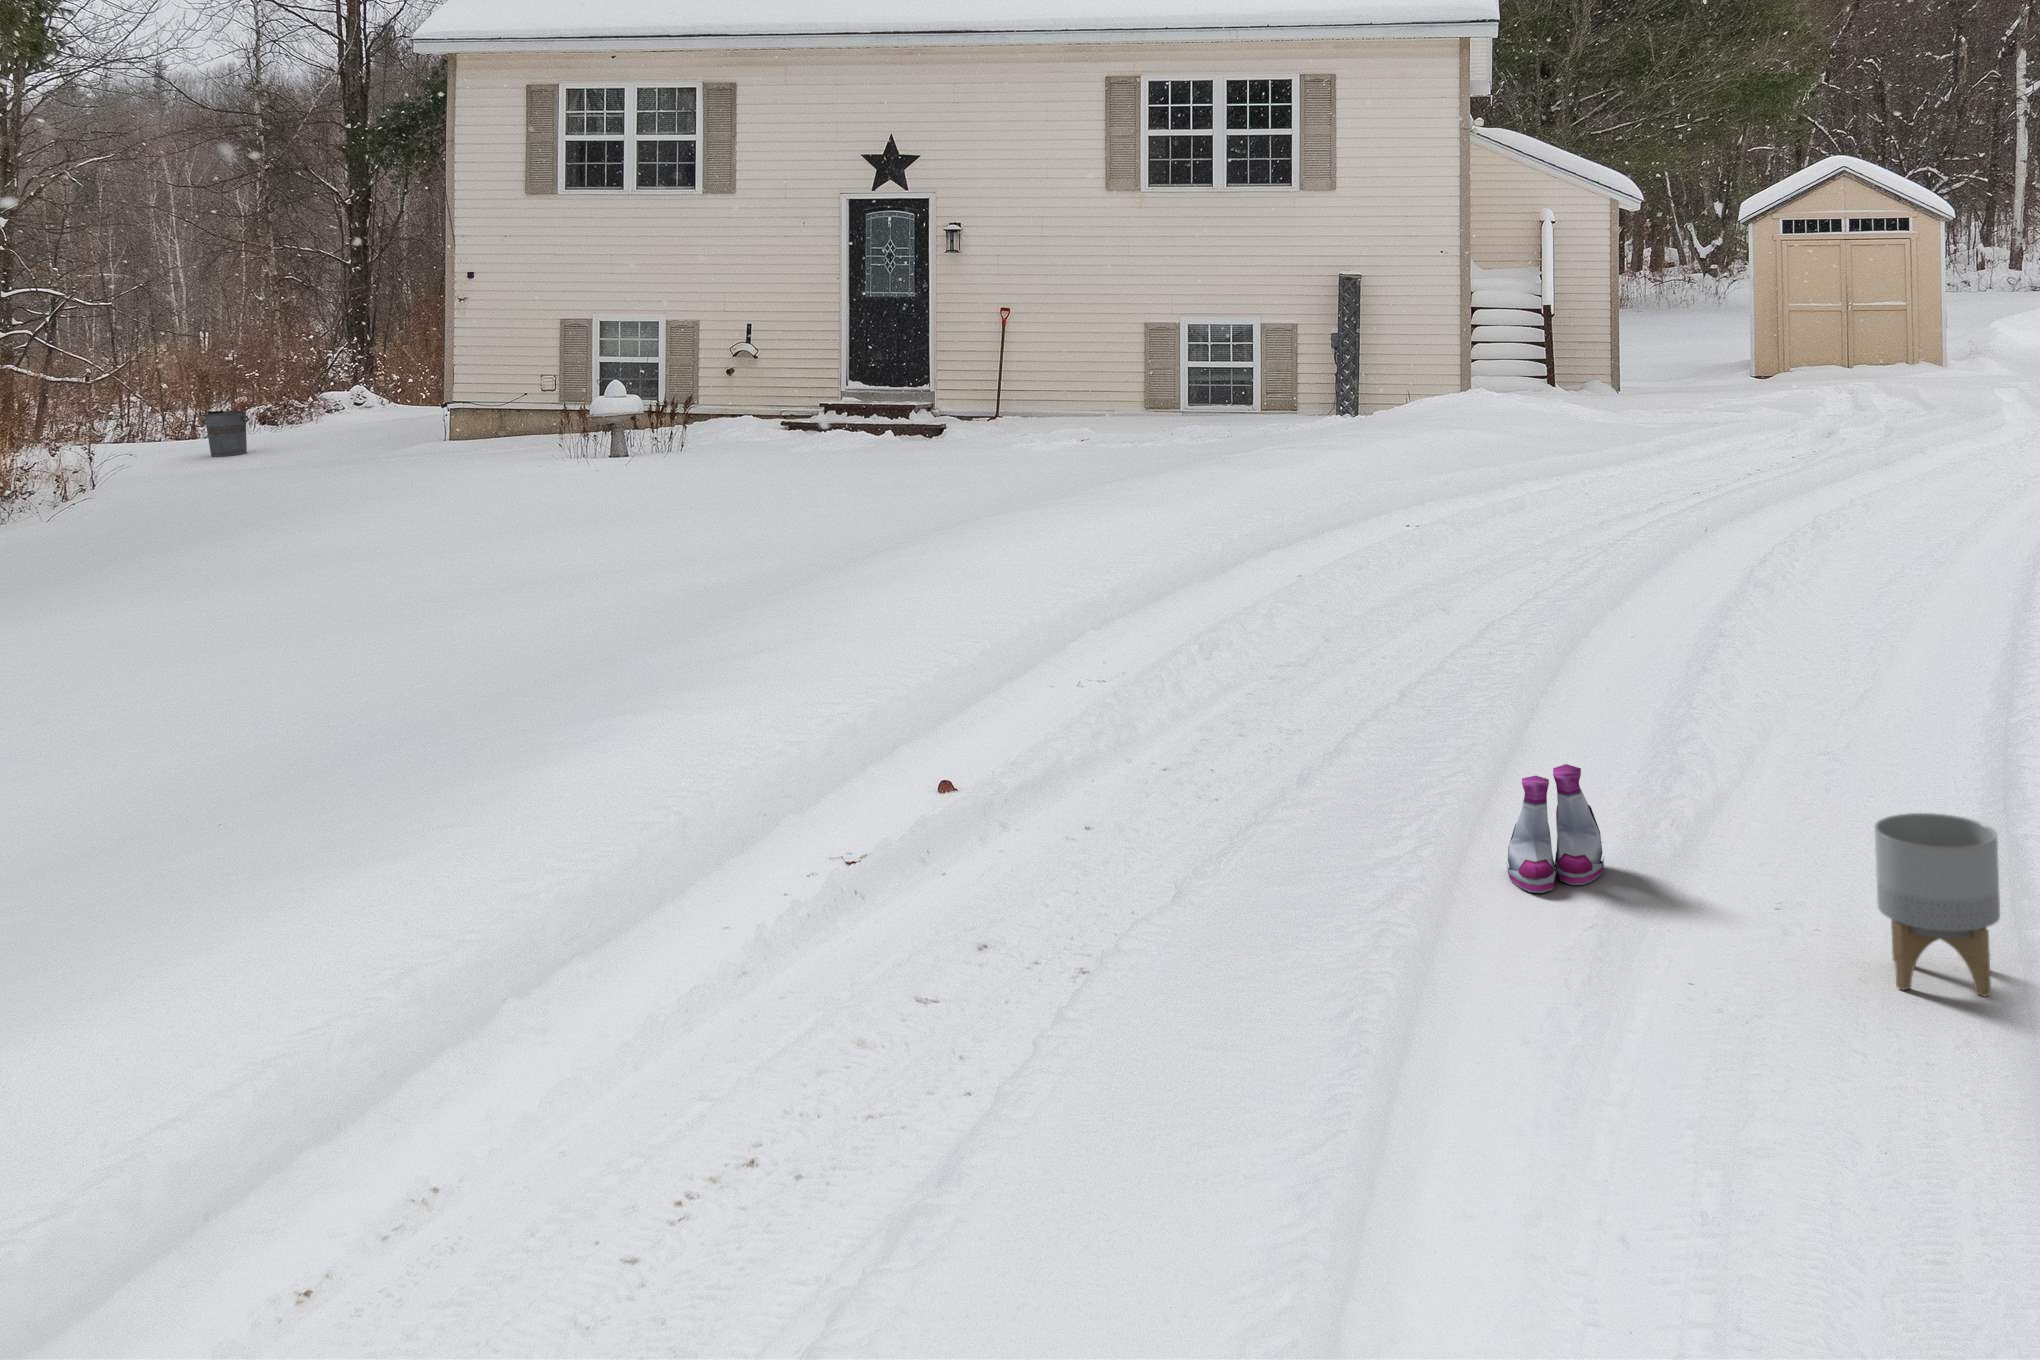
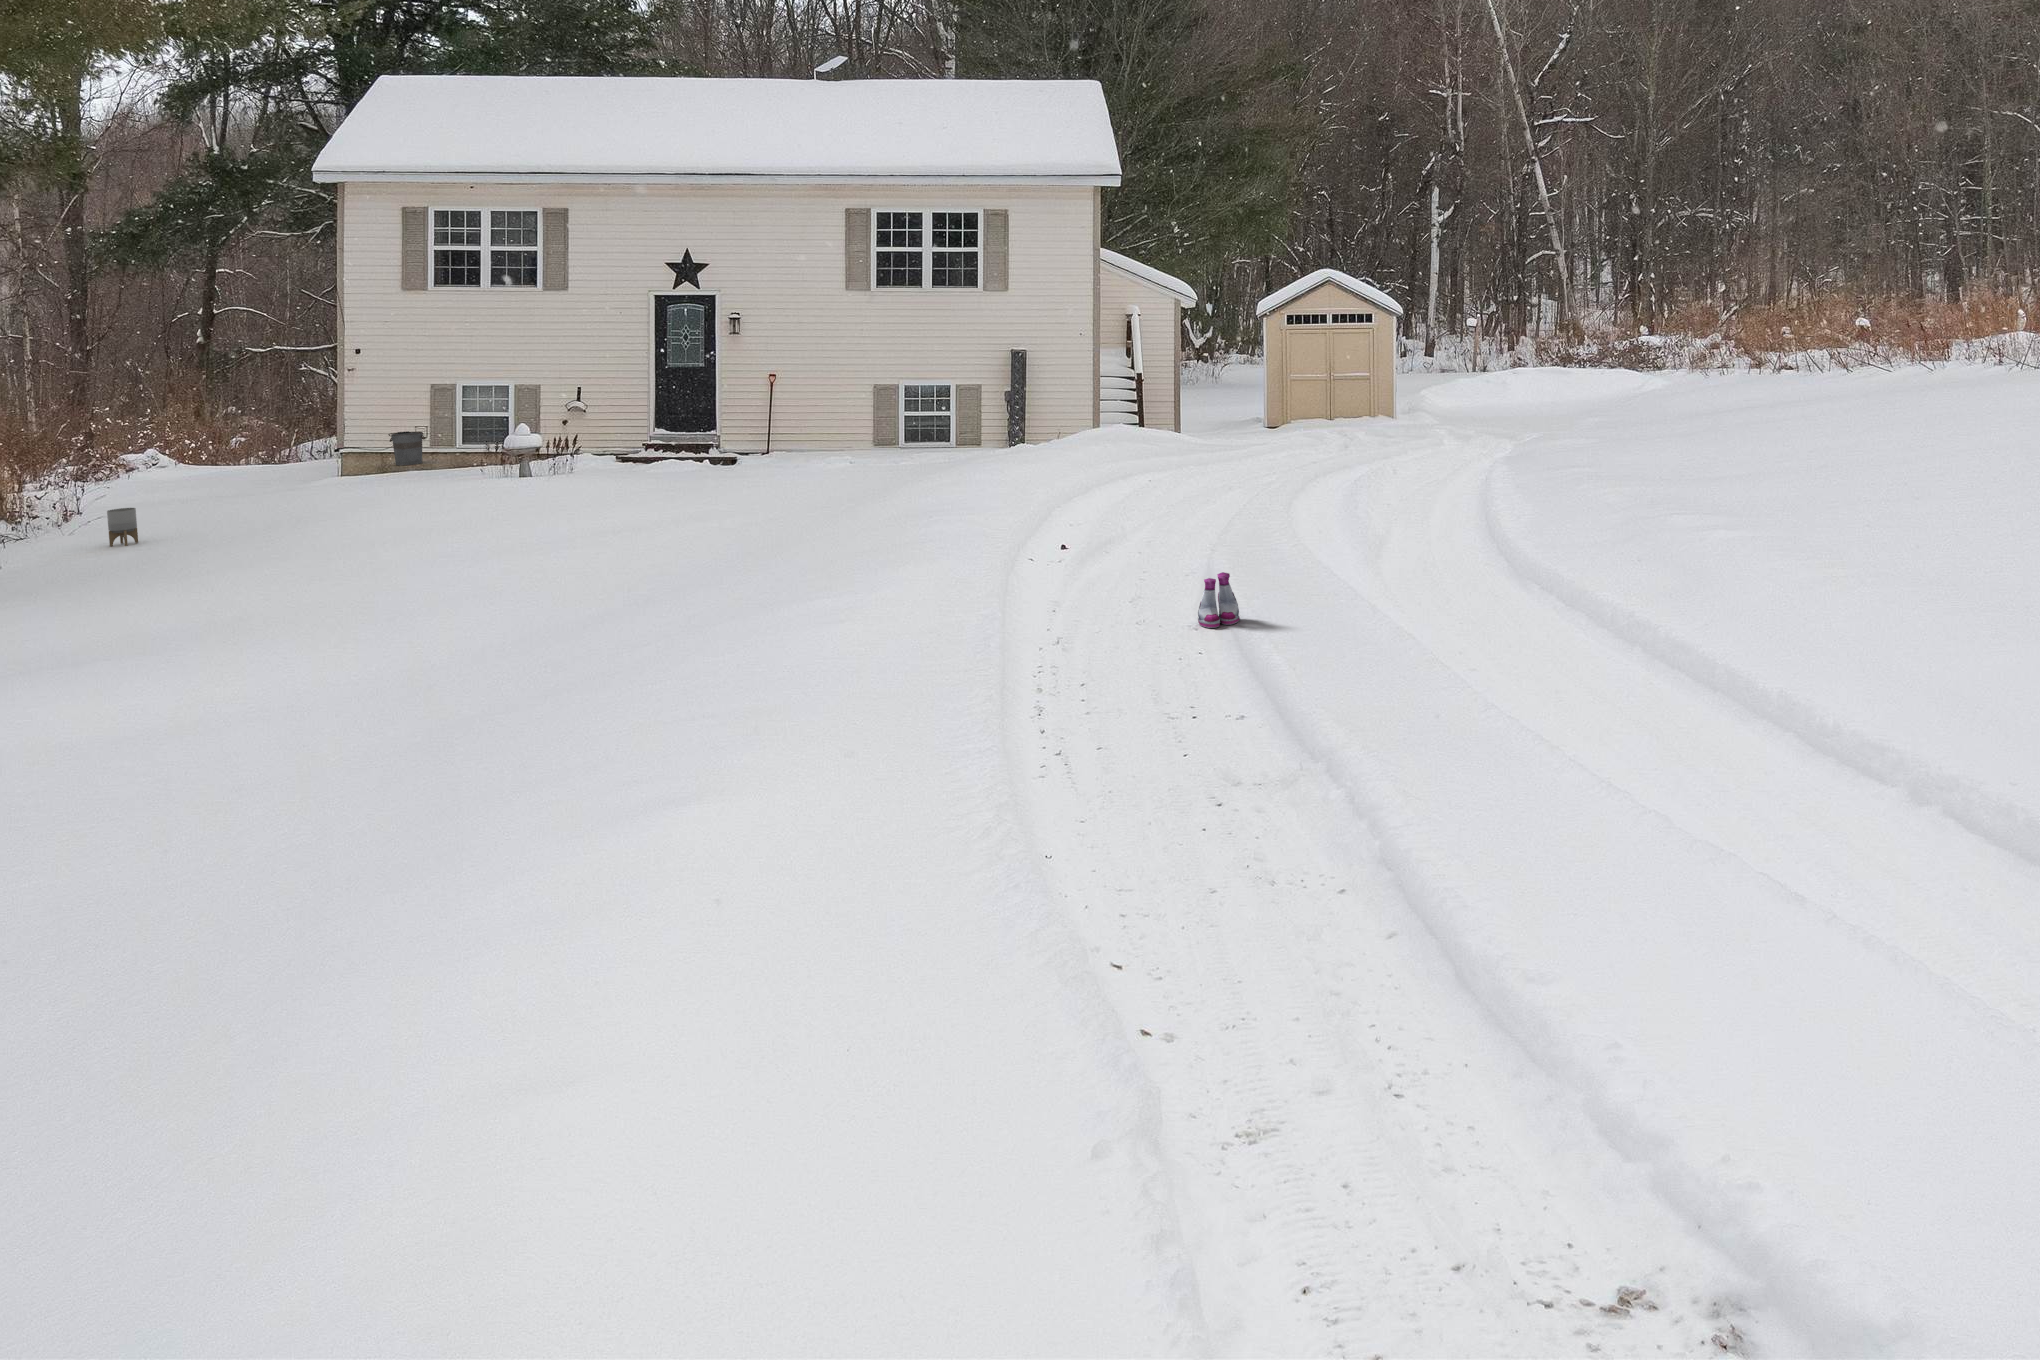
bucket: present [199,410,249,457] -> present [388,431,425,465]
planter: present [1875,813,2000,997] -> present [107,508,138,546]

